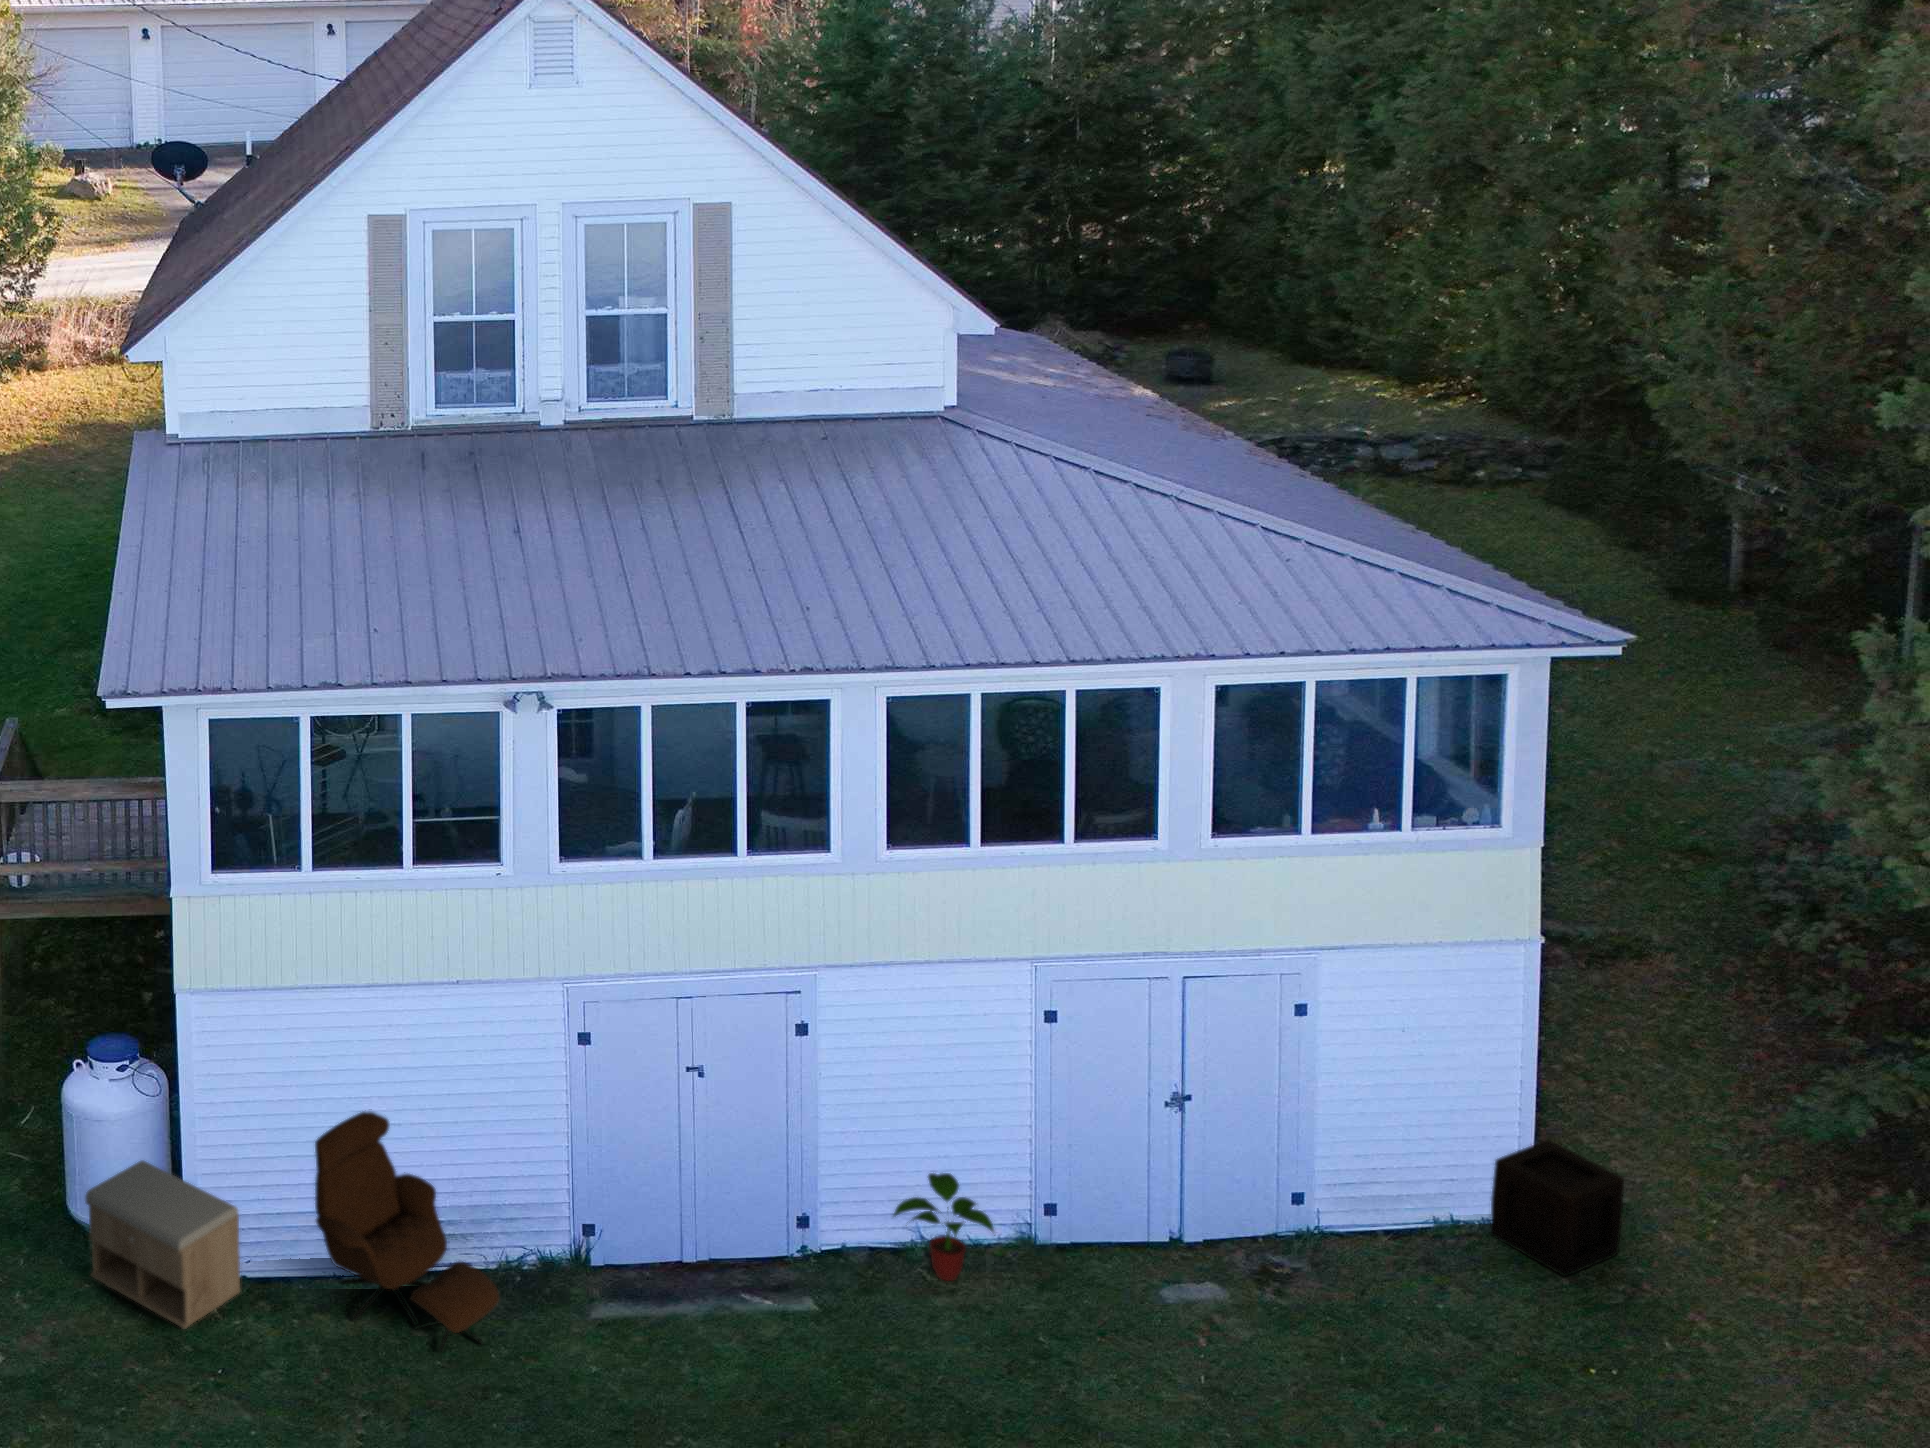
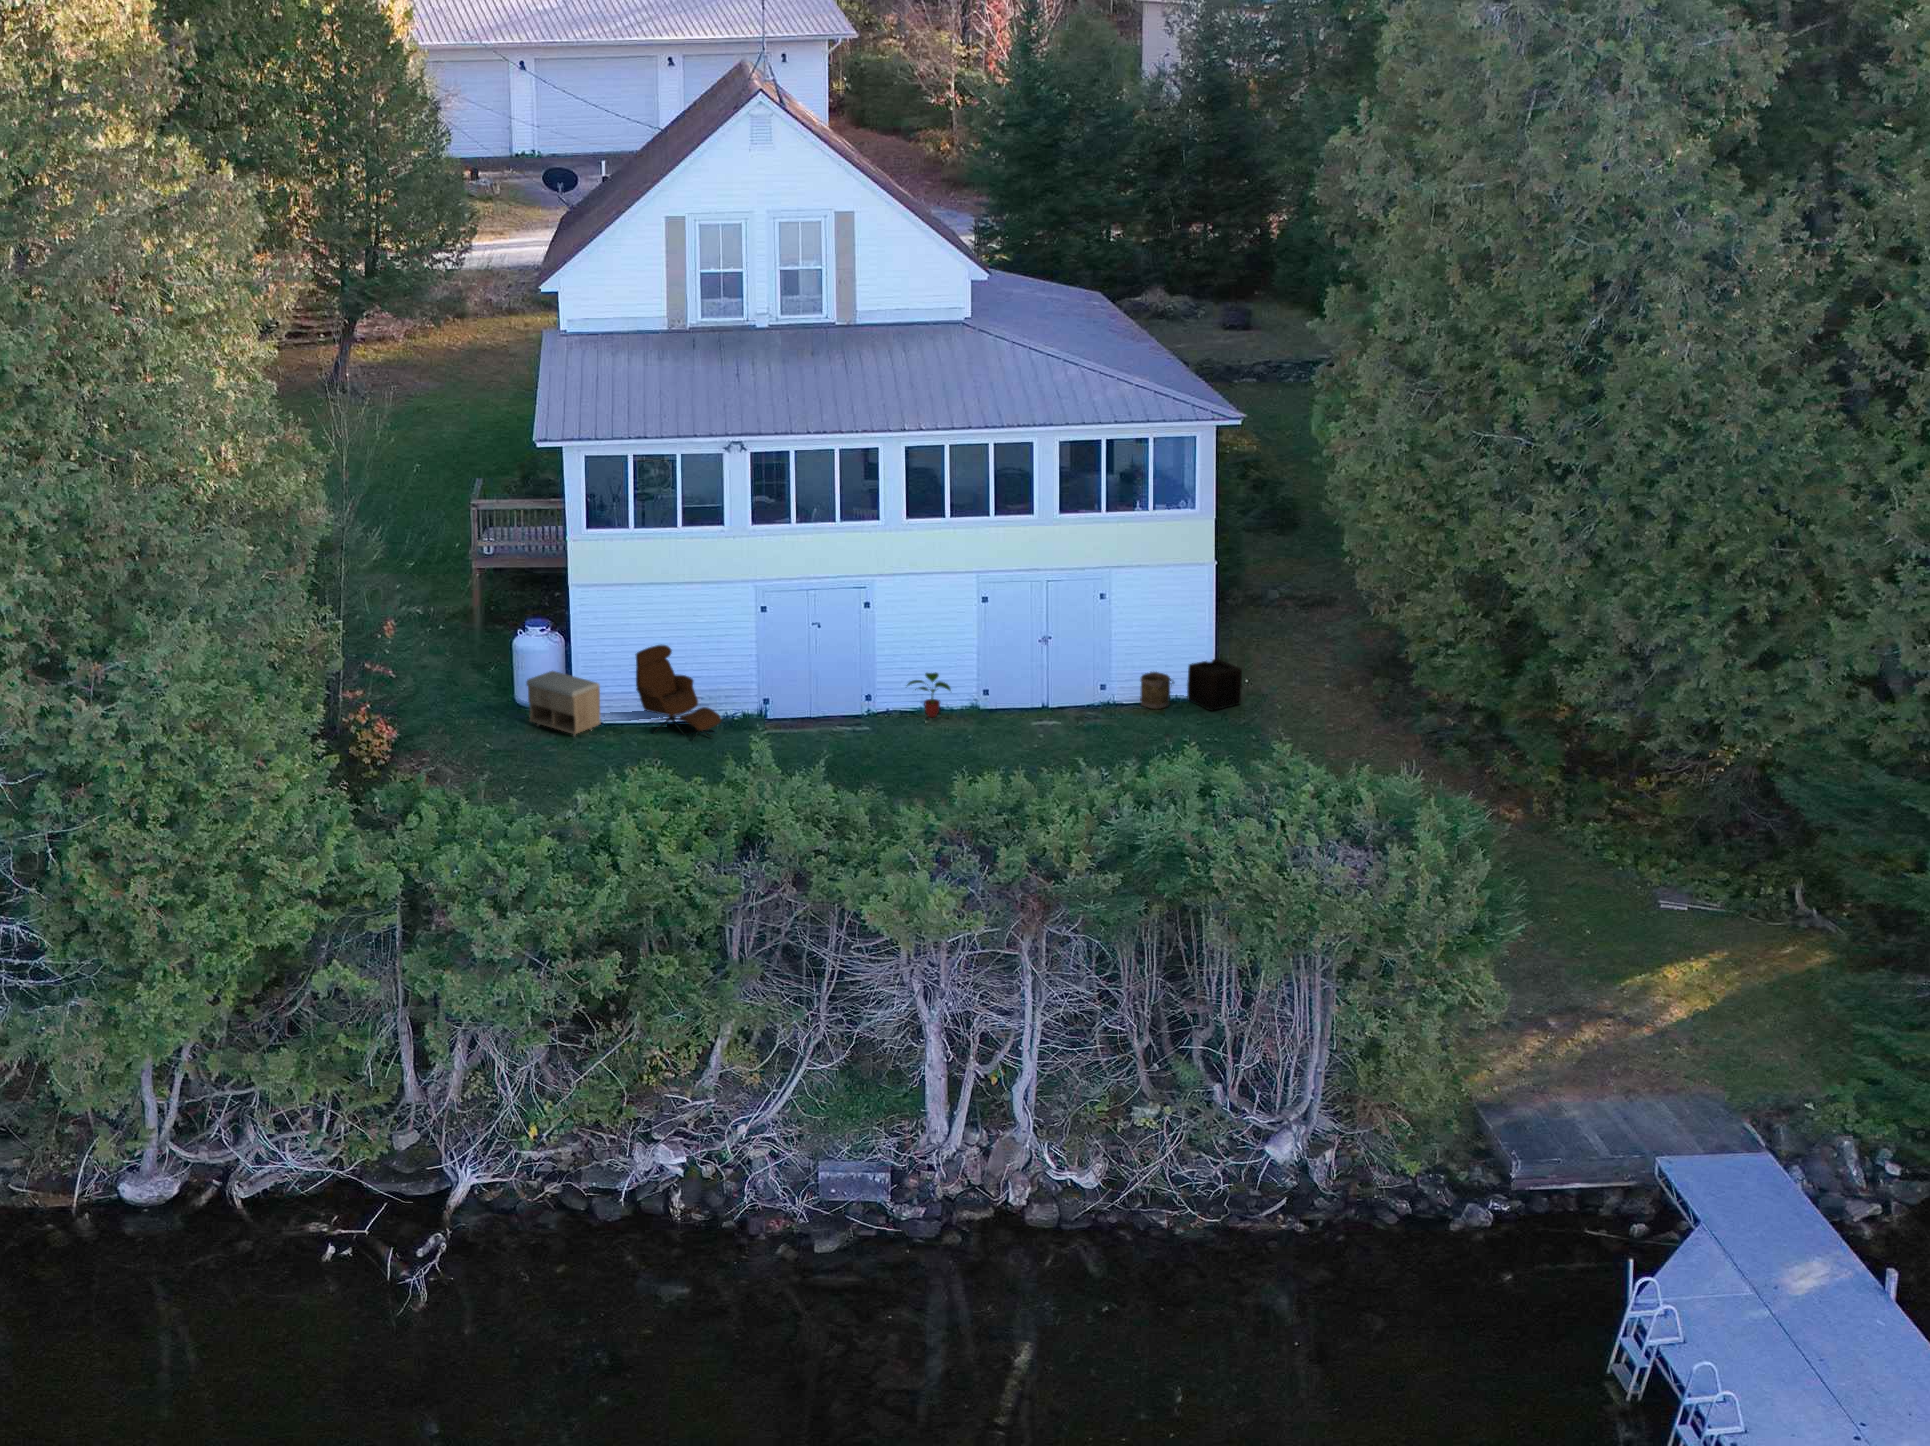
bucket: none [1391,1169,1472,1266] -> present [1140,672,1174,709]

